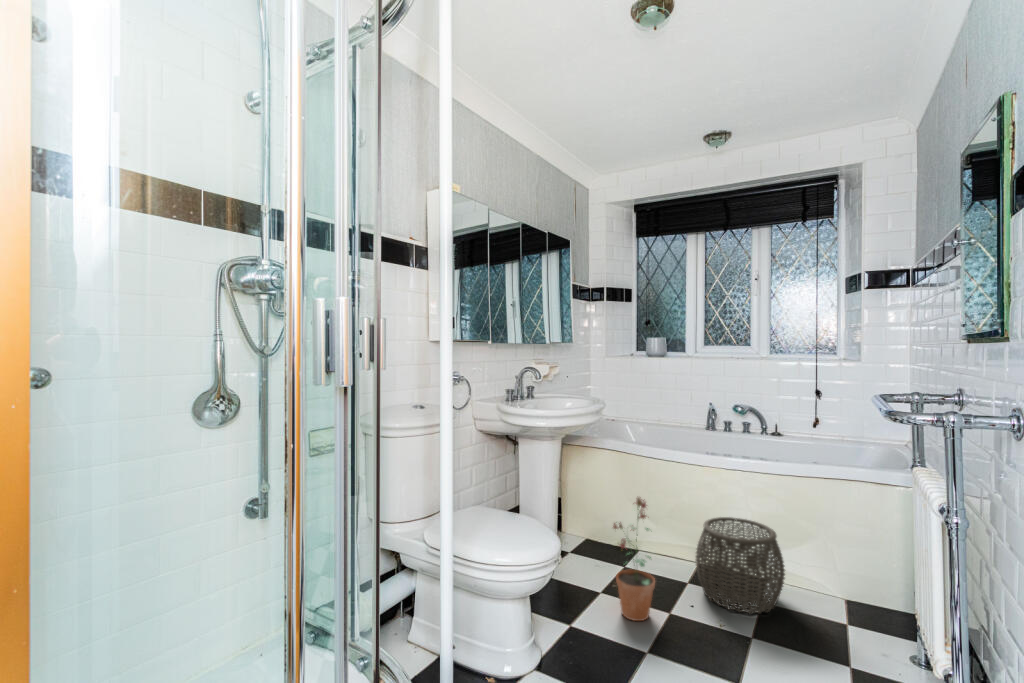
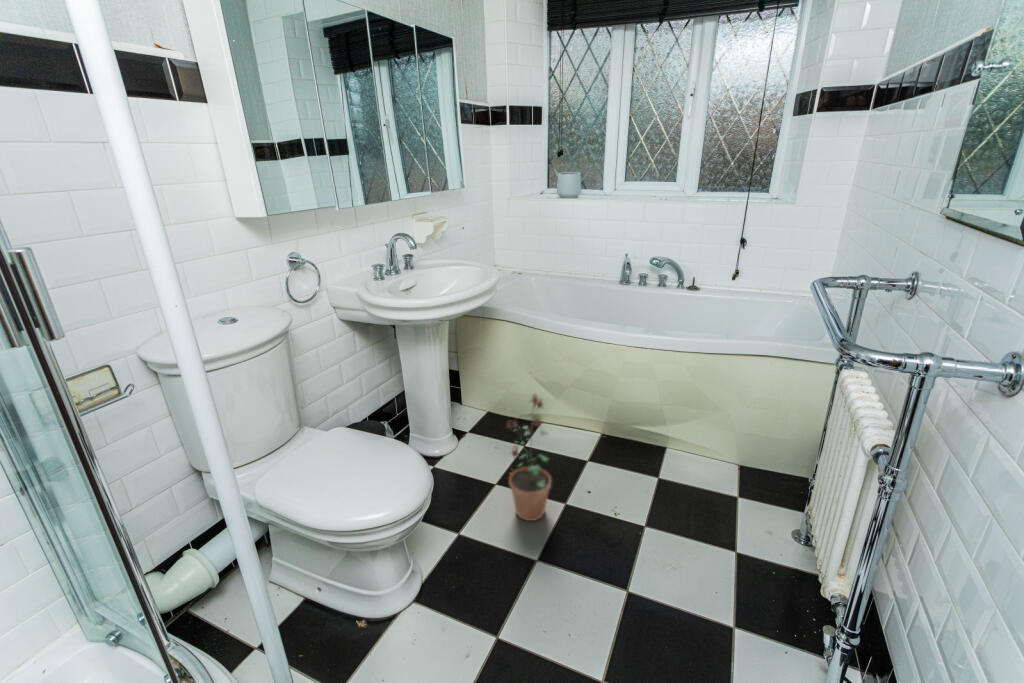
woven basket: present [696,517,785,614] -> none [596,397,687,498]

